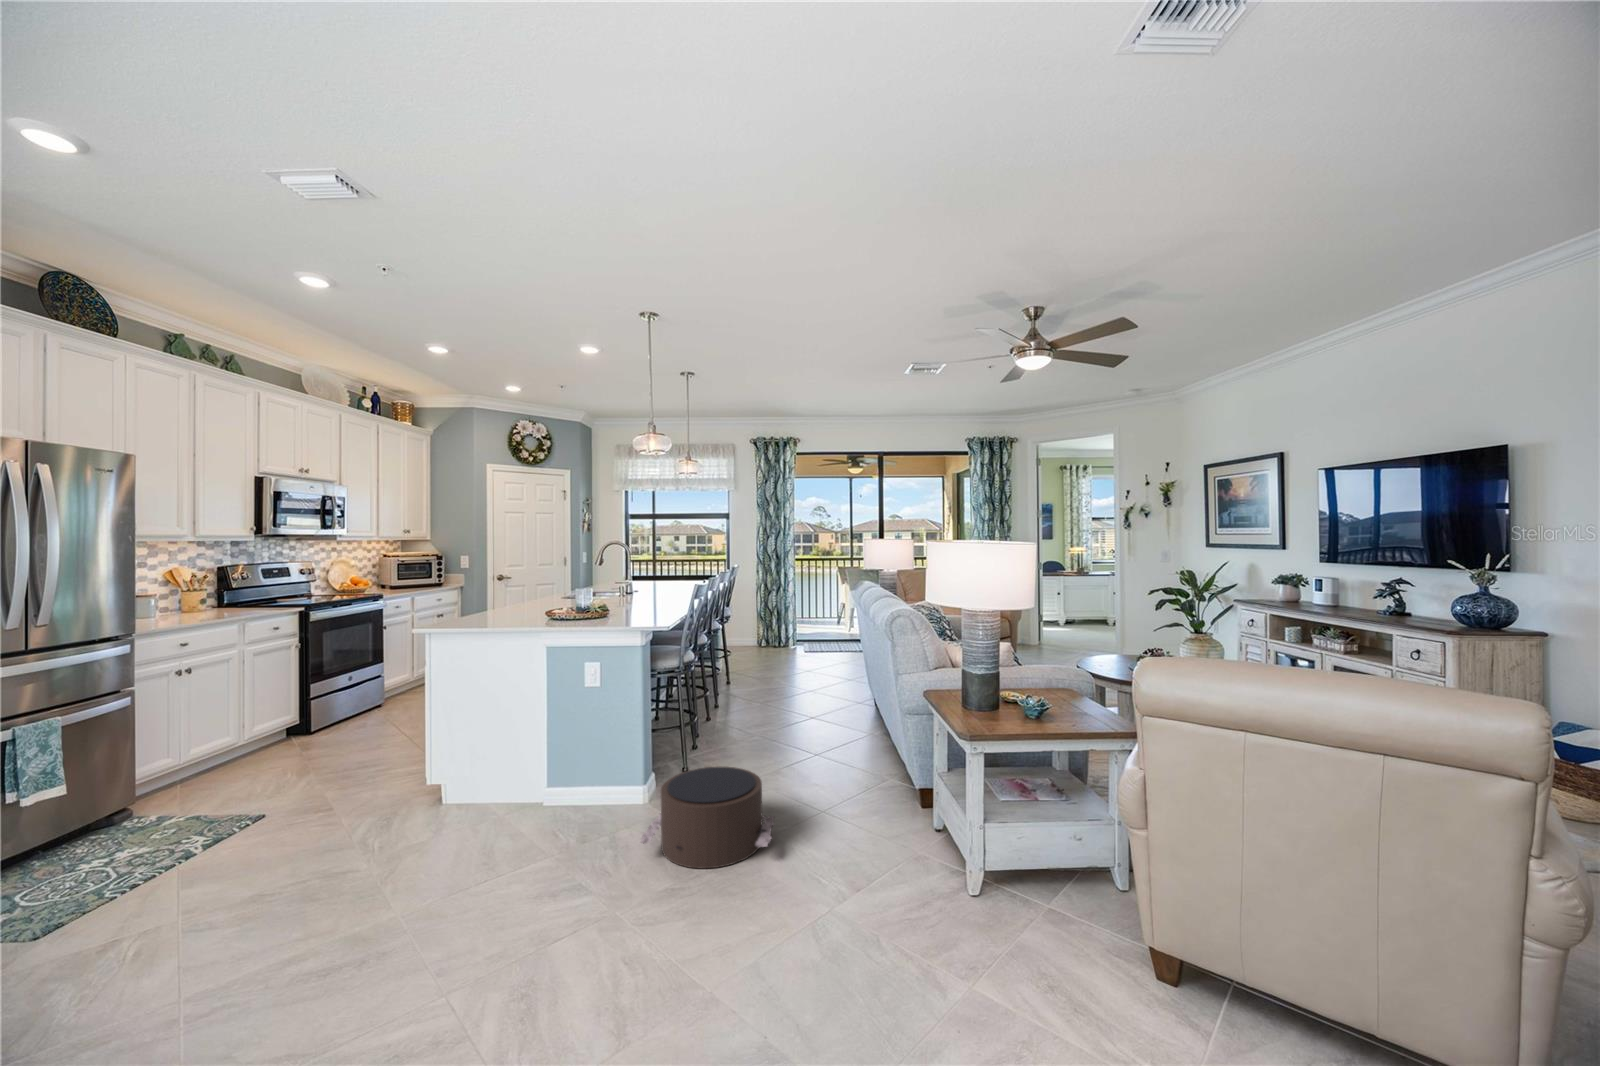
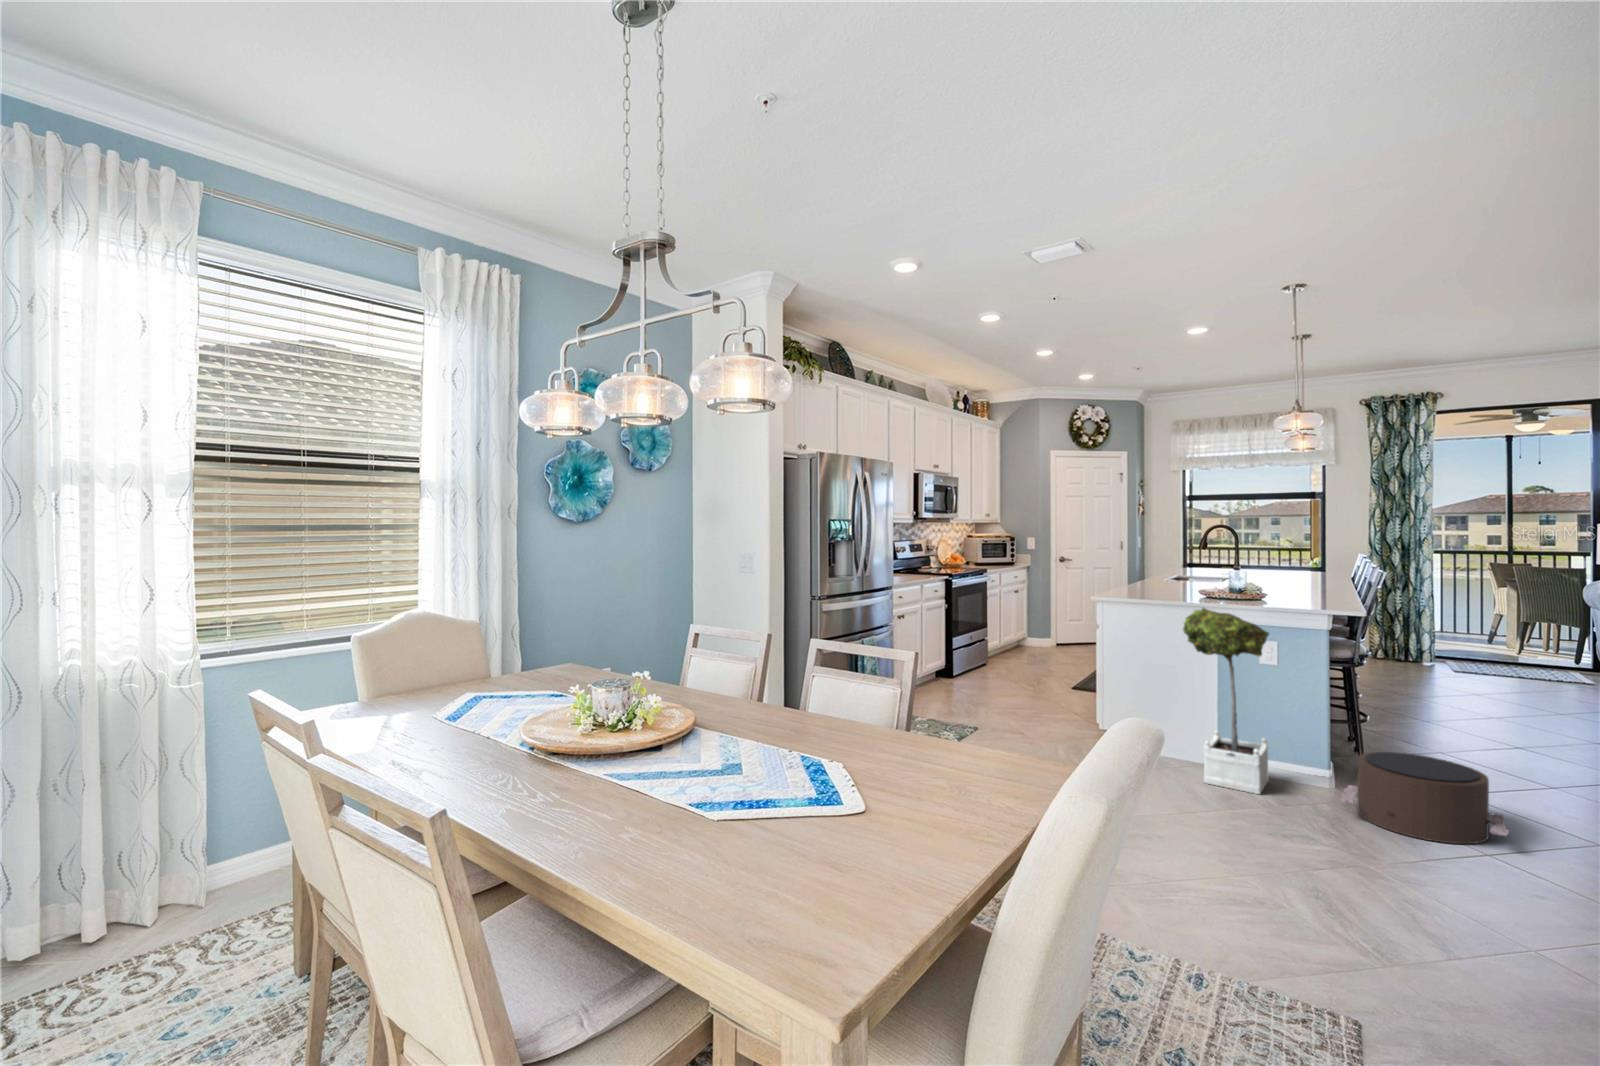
potted tree: none [500,638,596,848] -> present [1183,608,1269,794]

